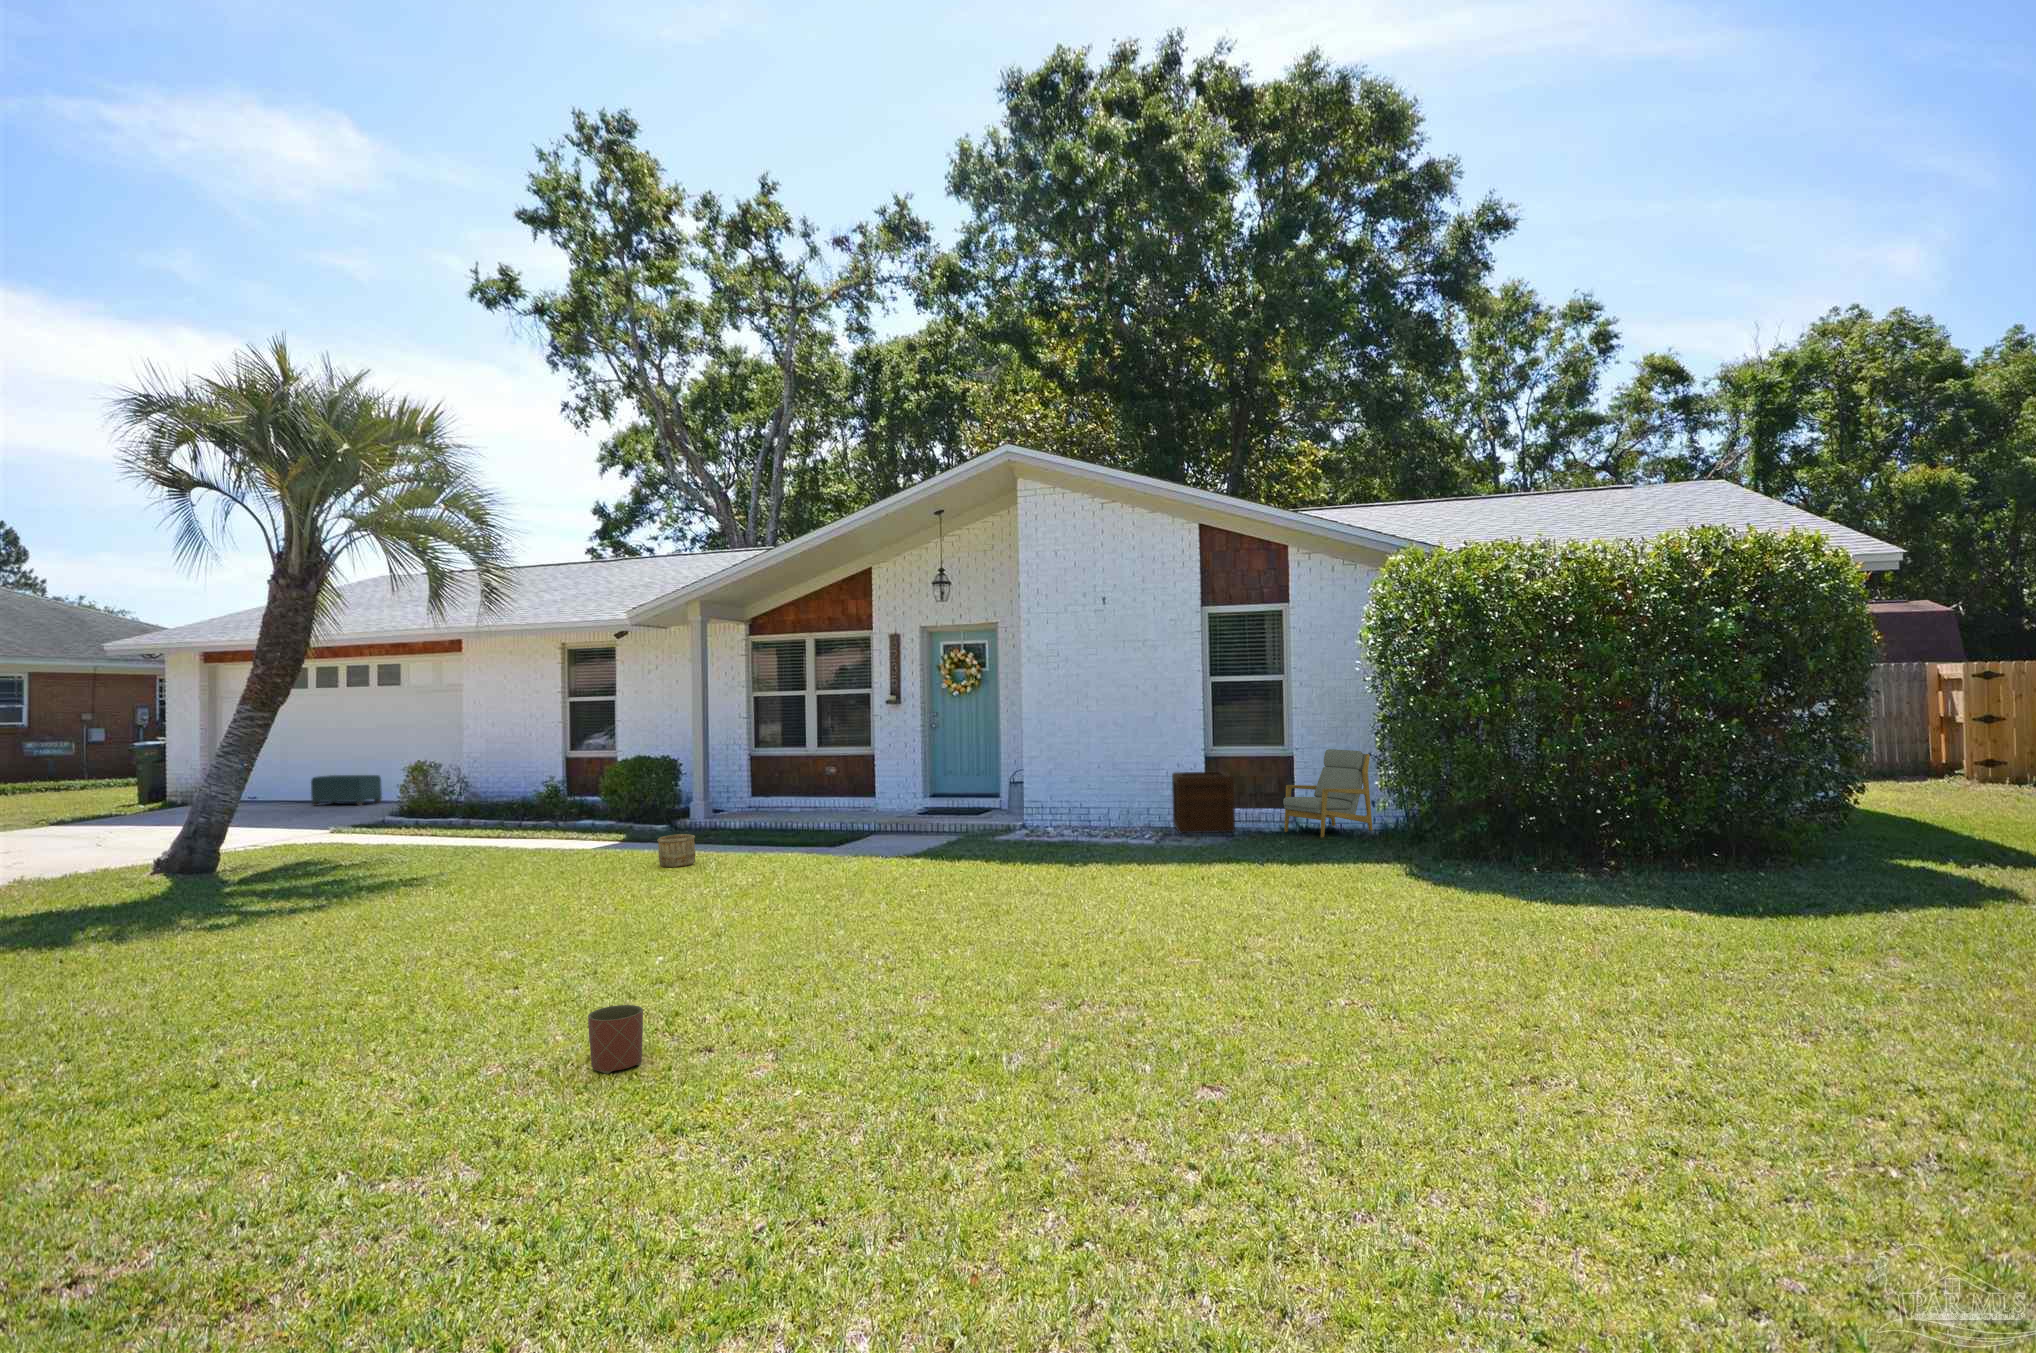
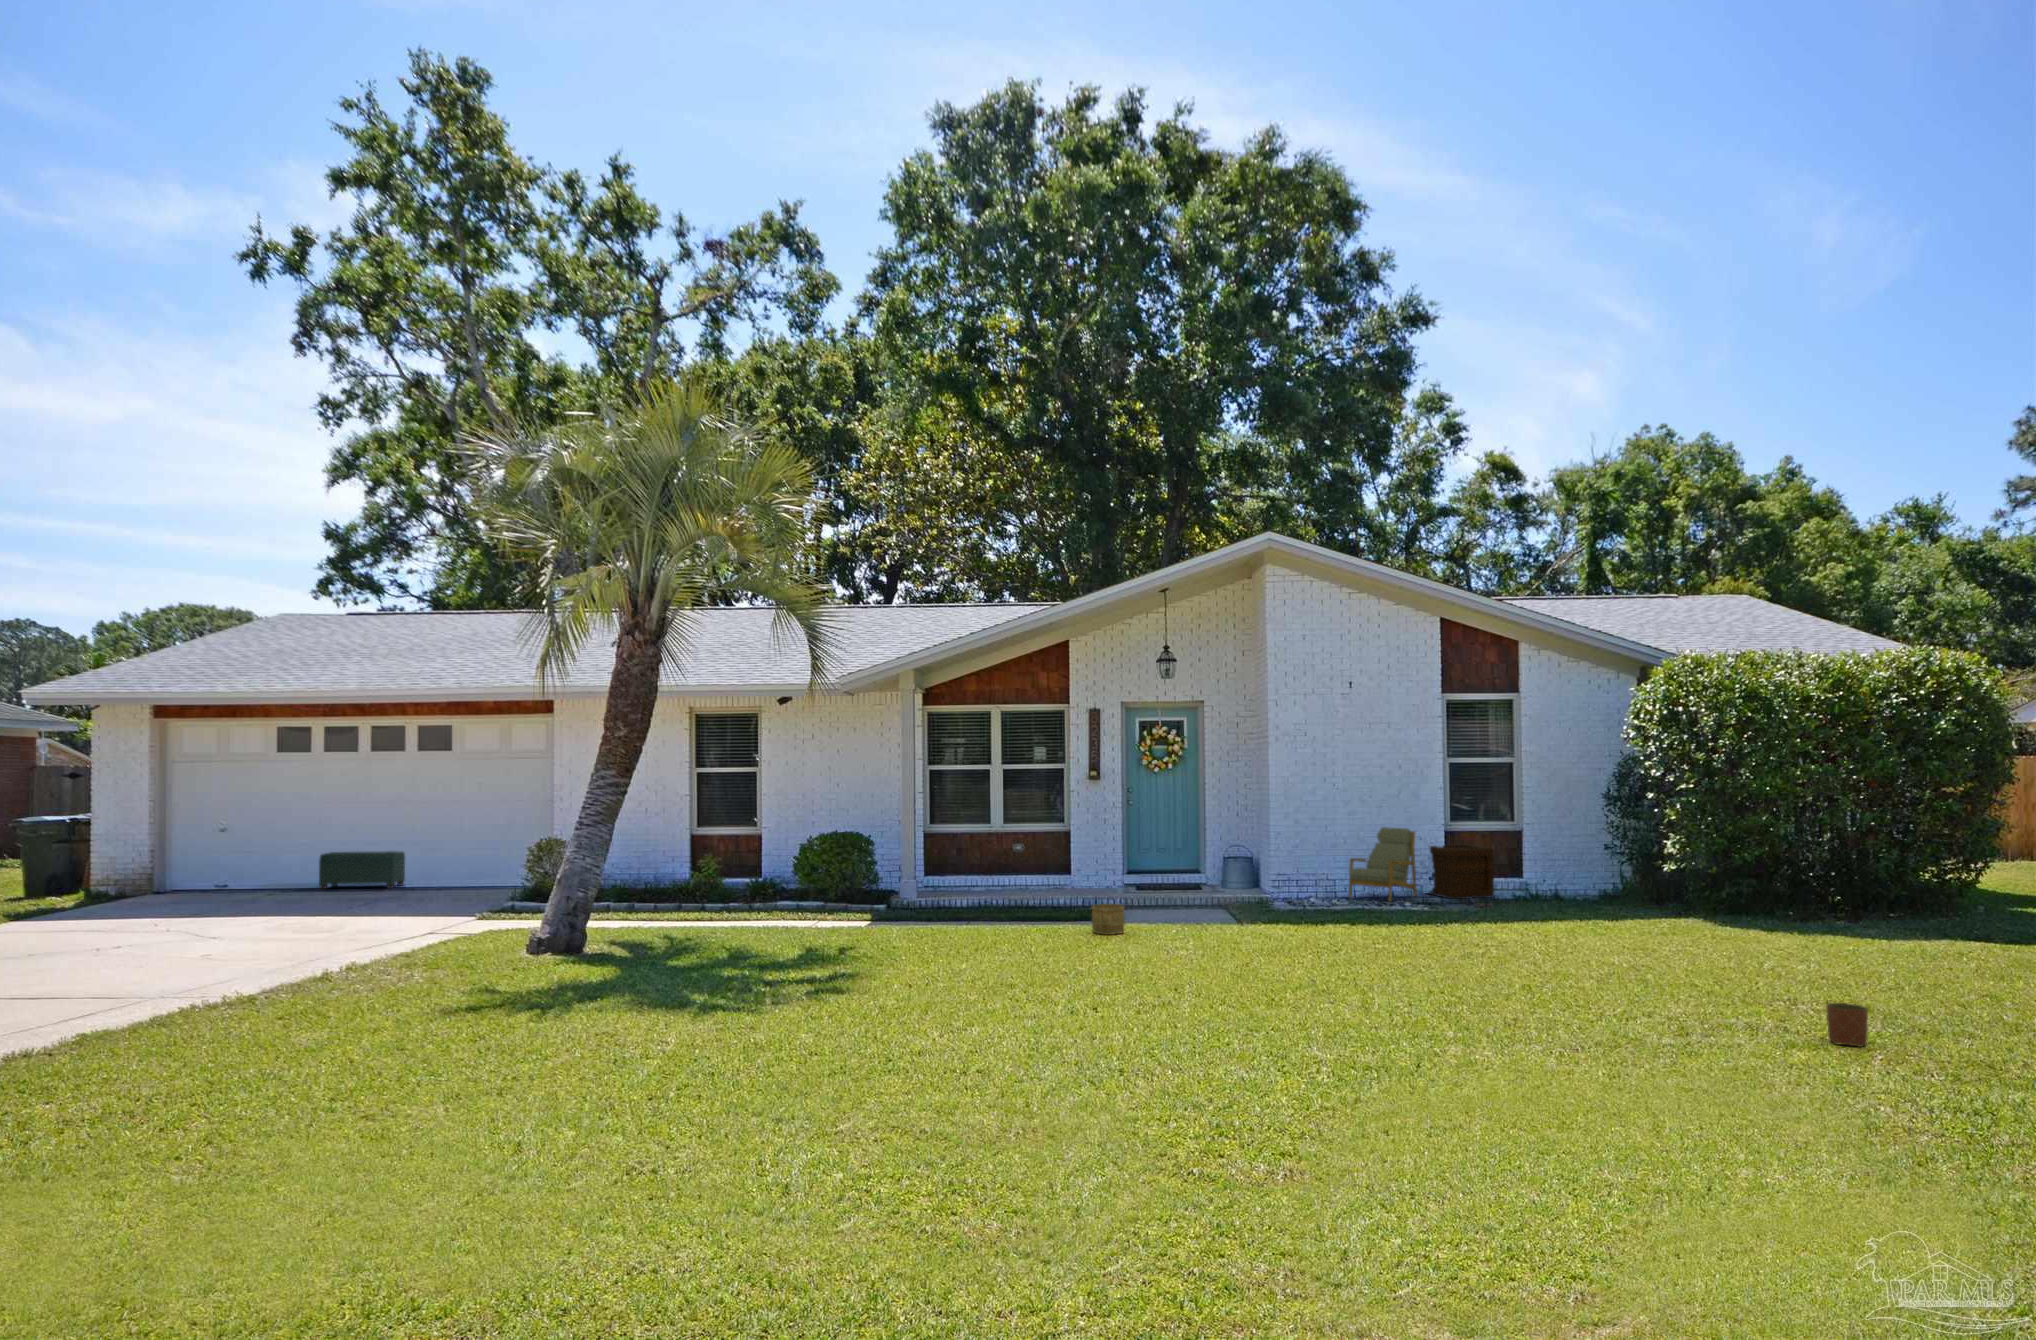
armchair: present [1283,749,1372,837] -> present [1349,827,1417,902]
planter: present [588,1005,643,1074] -> present [1826,1003,1868,1047]

